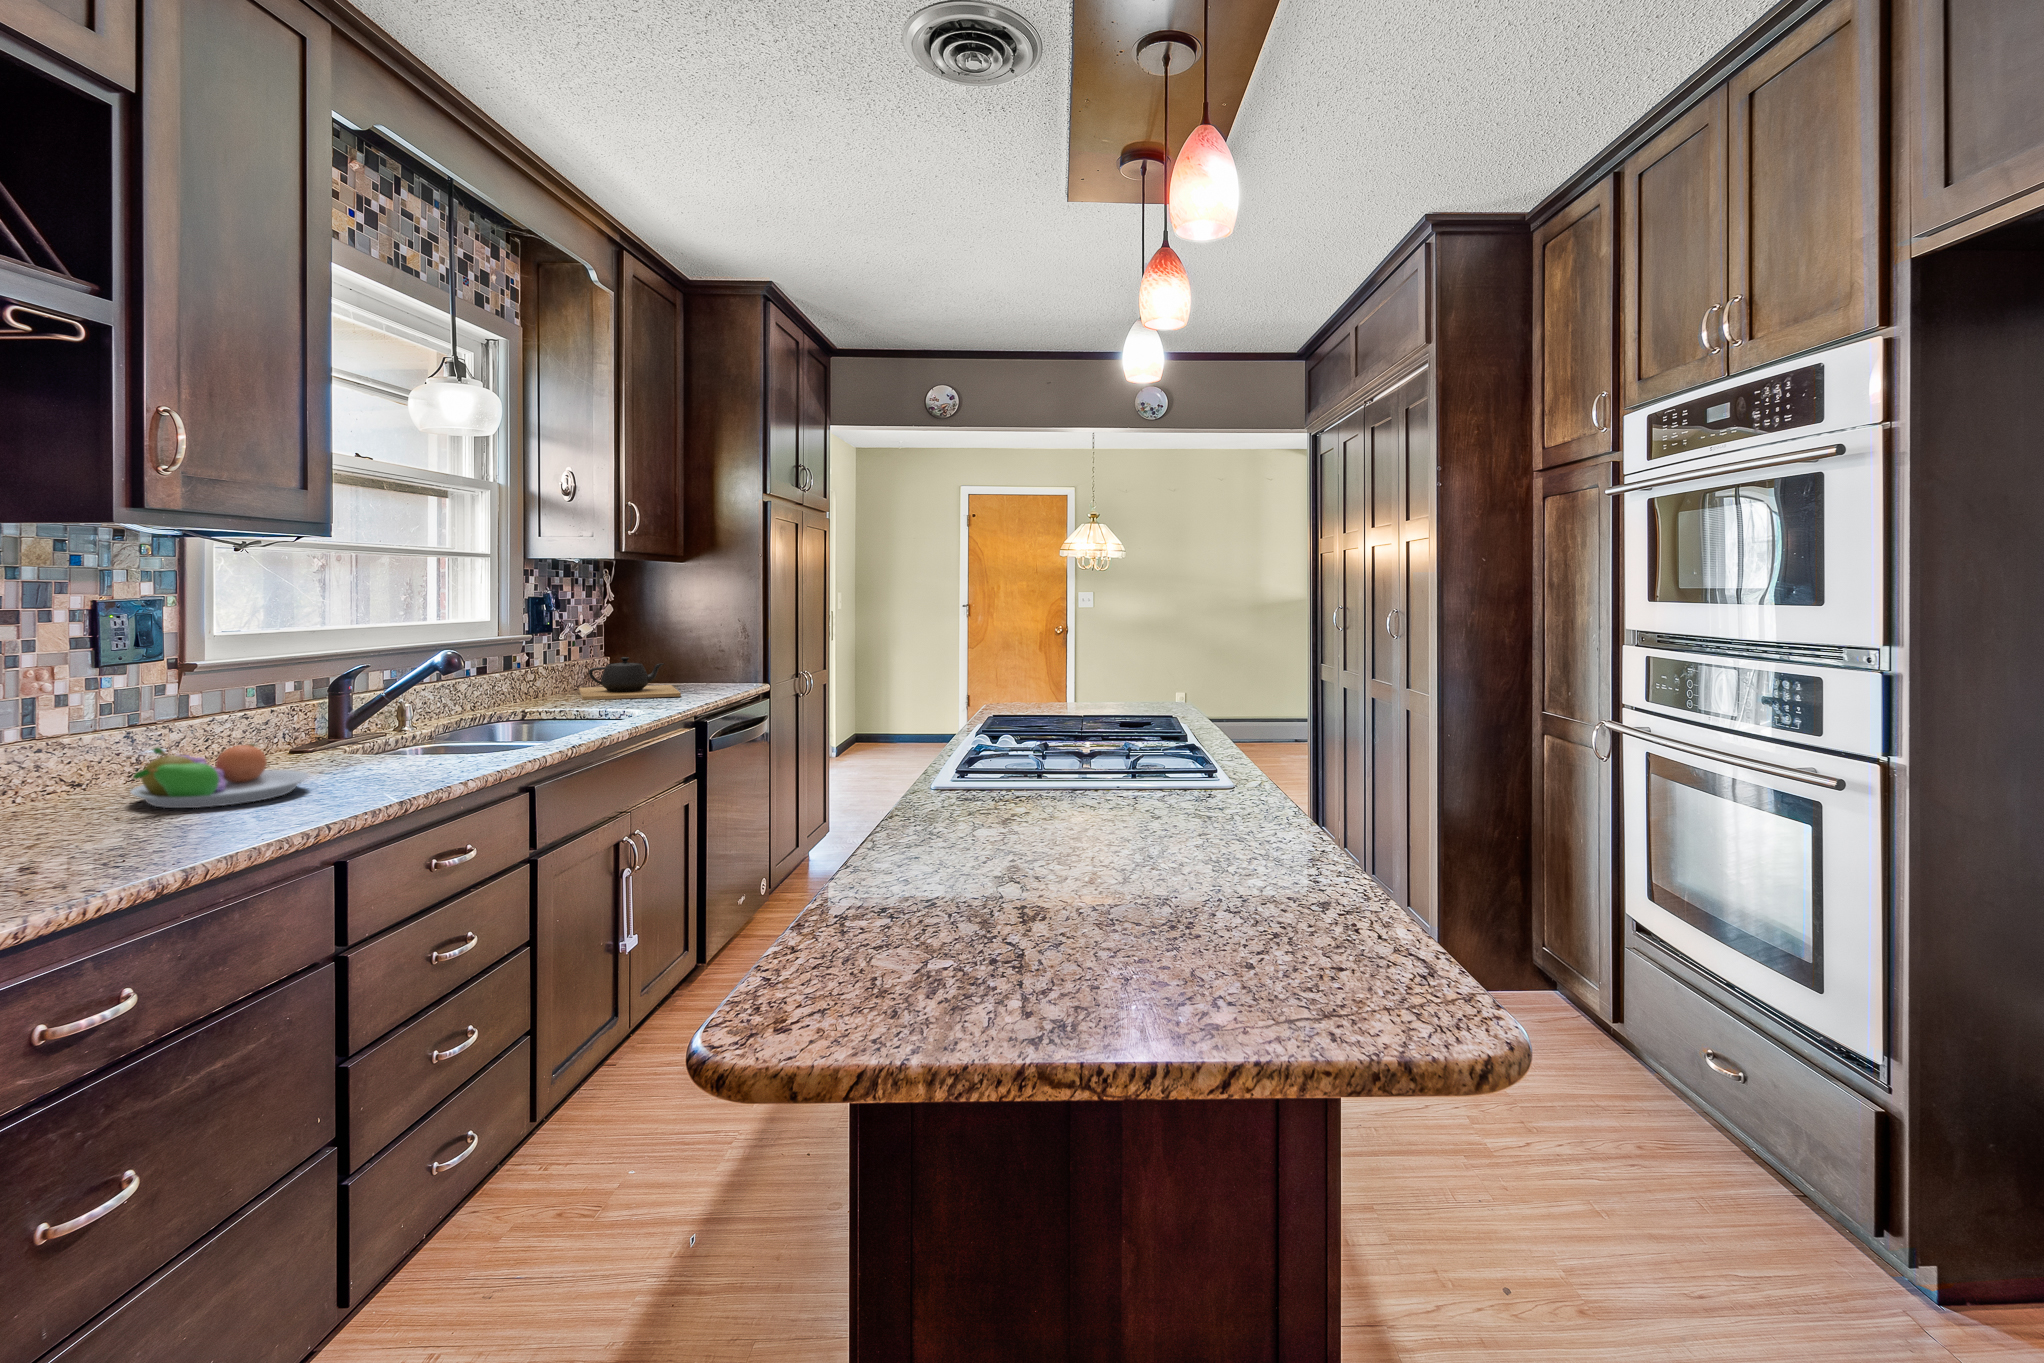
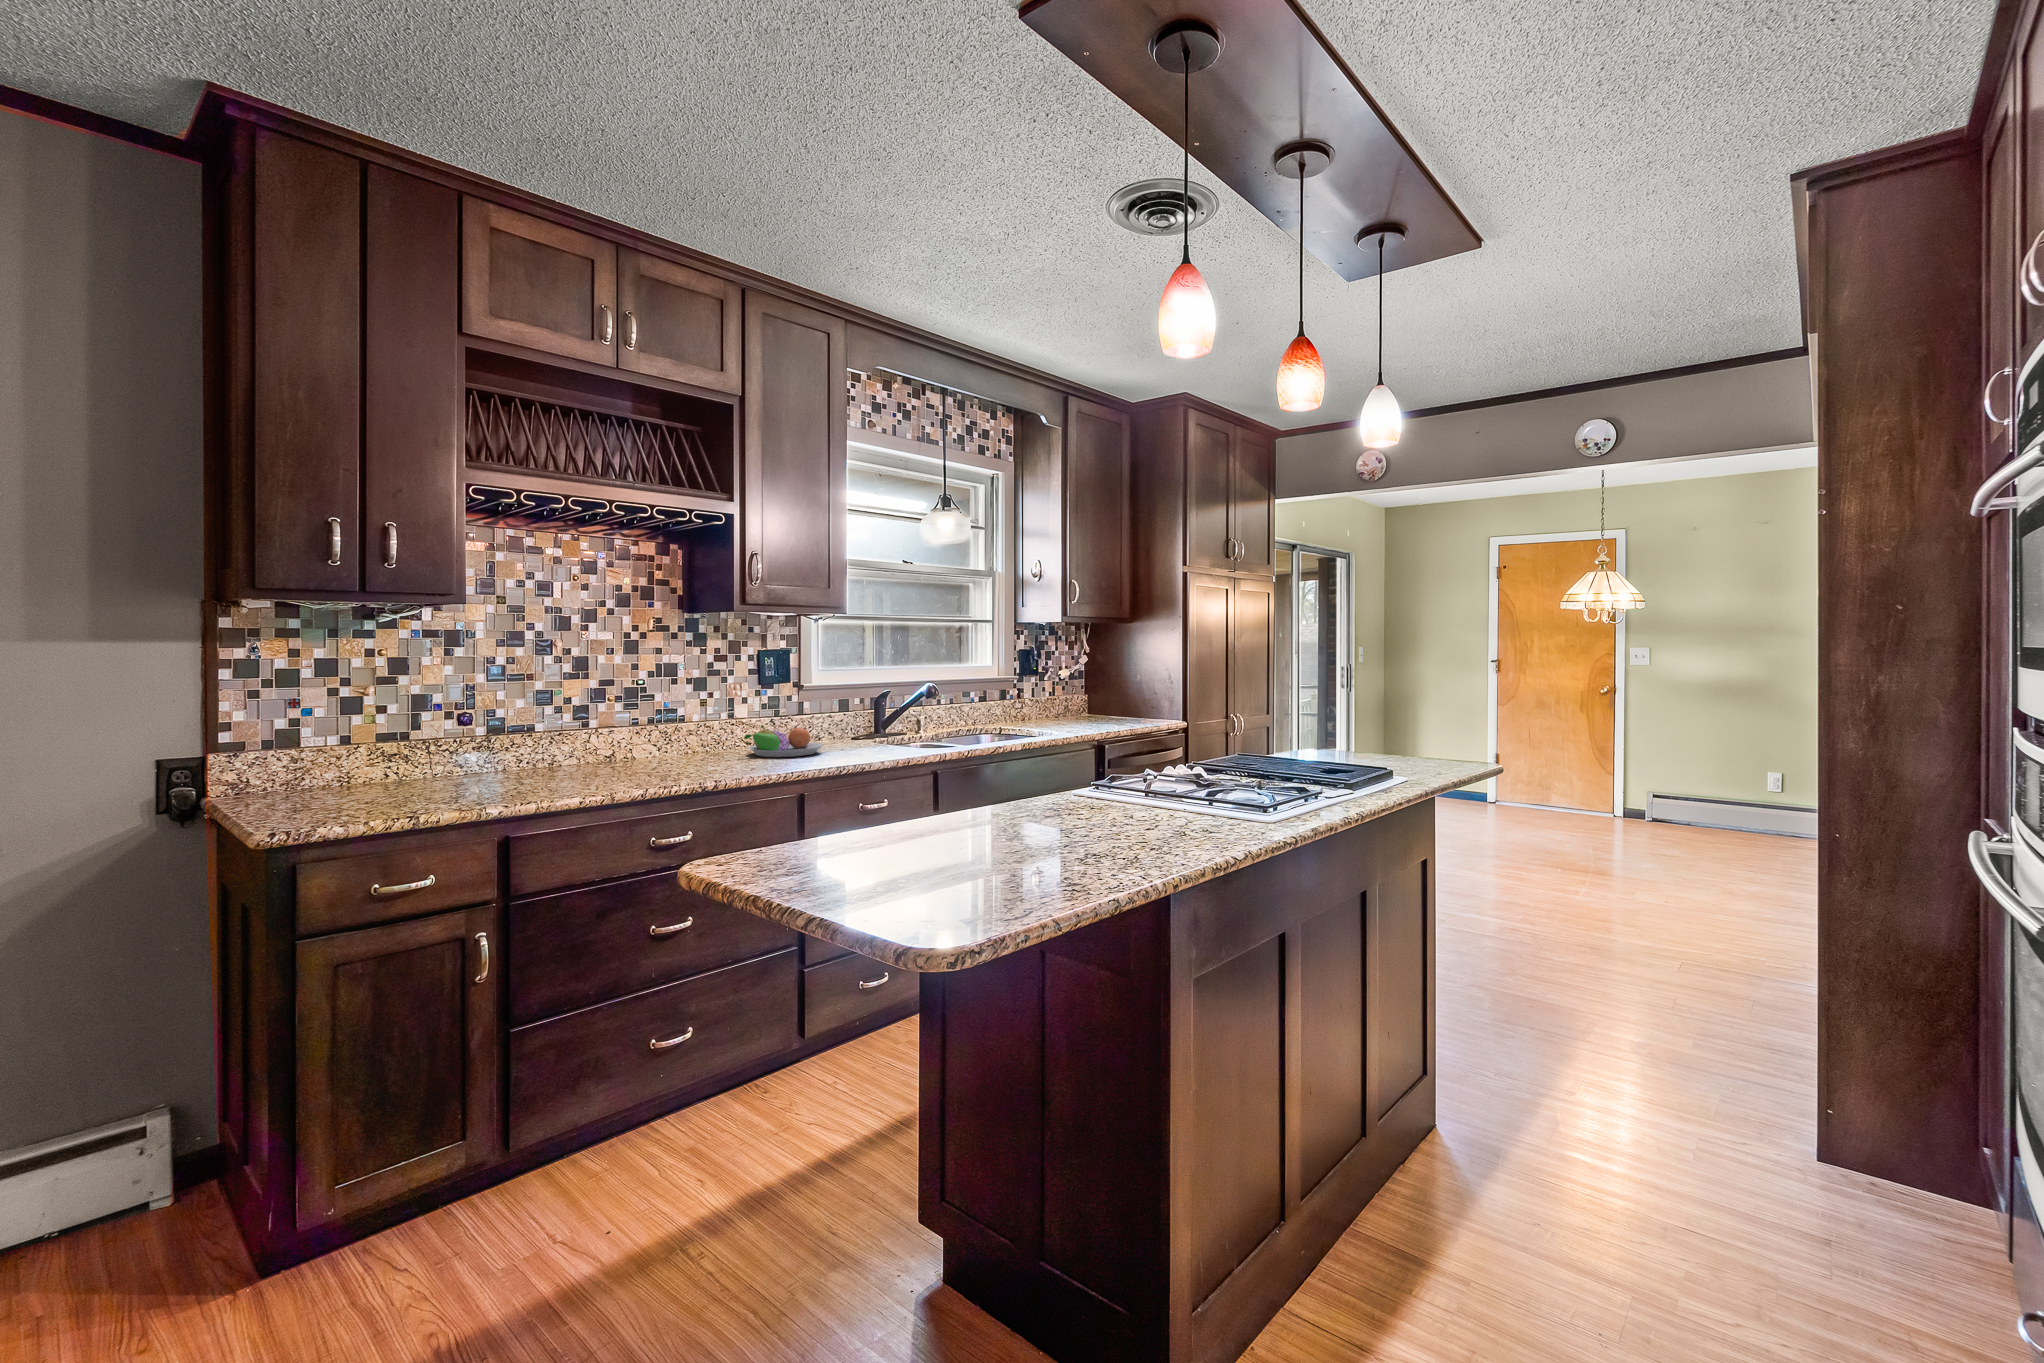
teapot: present [579,657,681,700] -> none [1049,693,1121,723]

